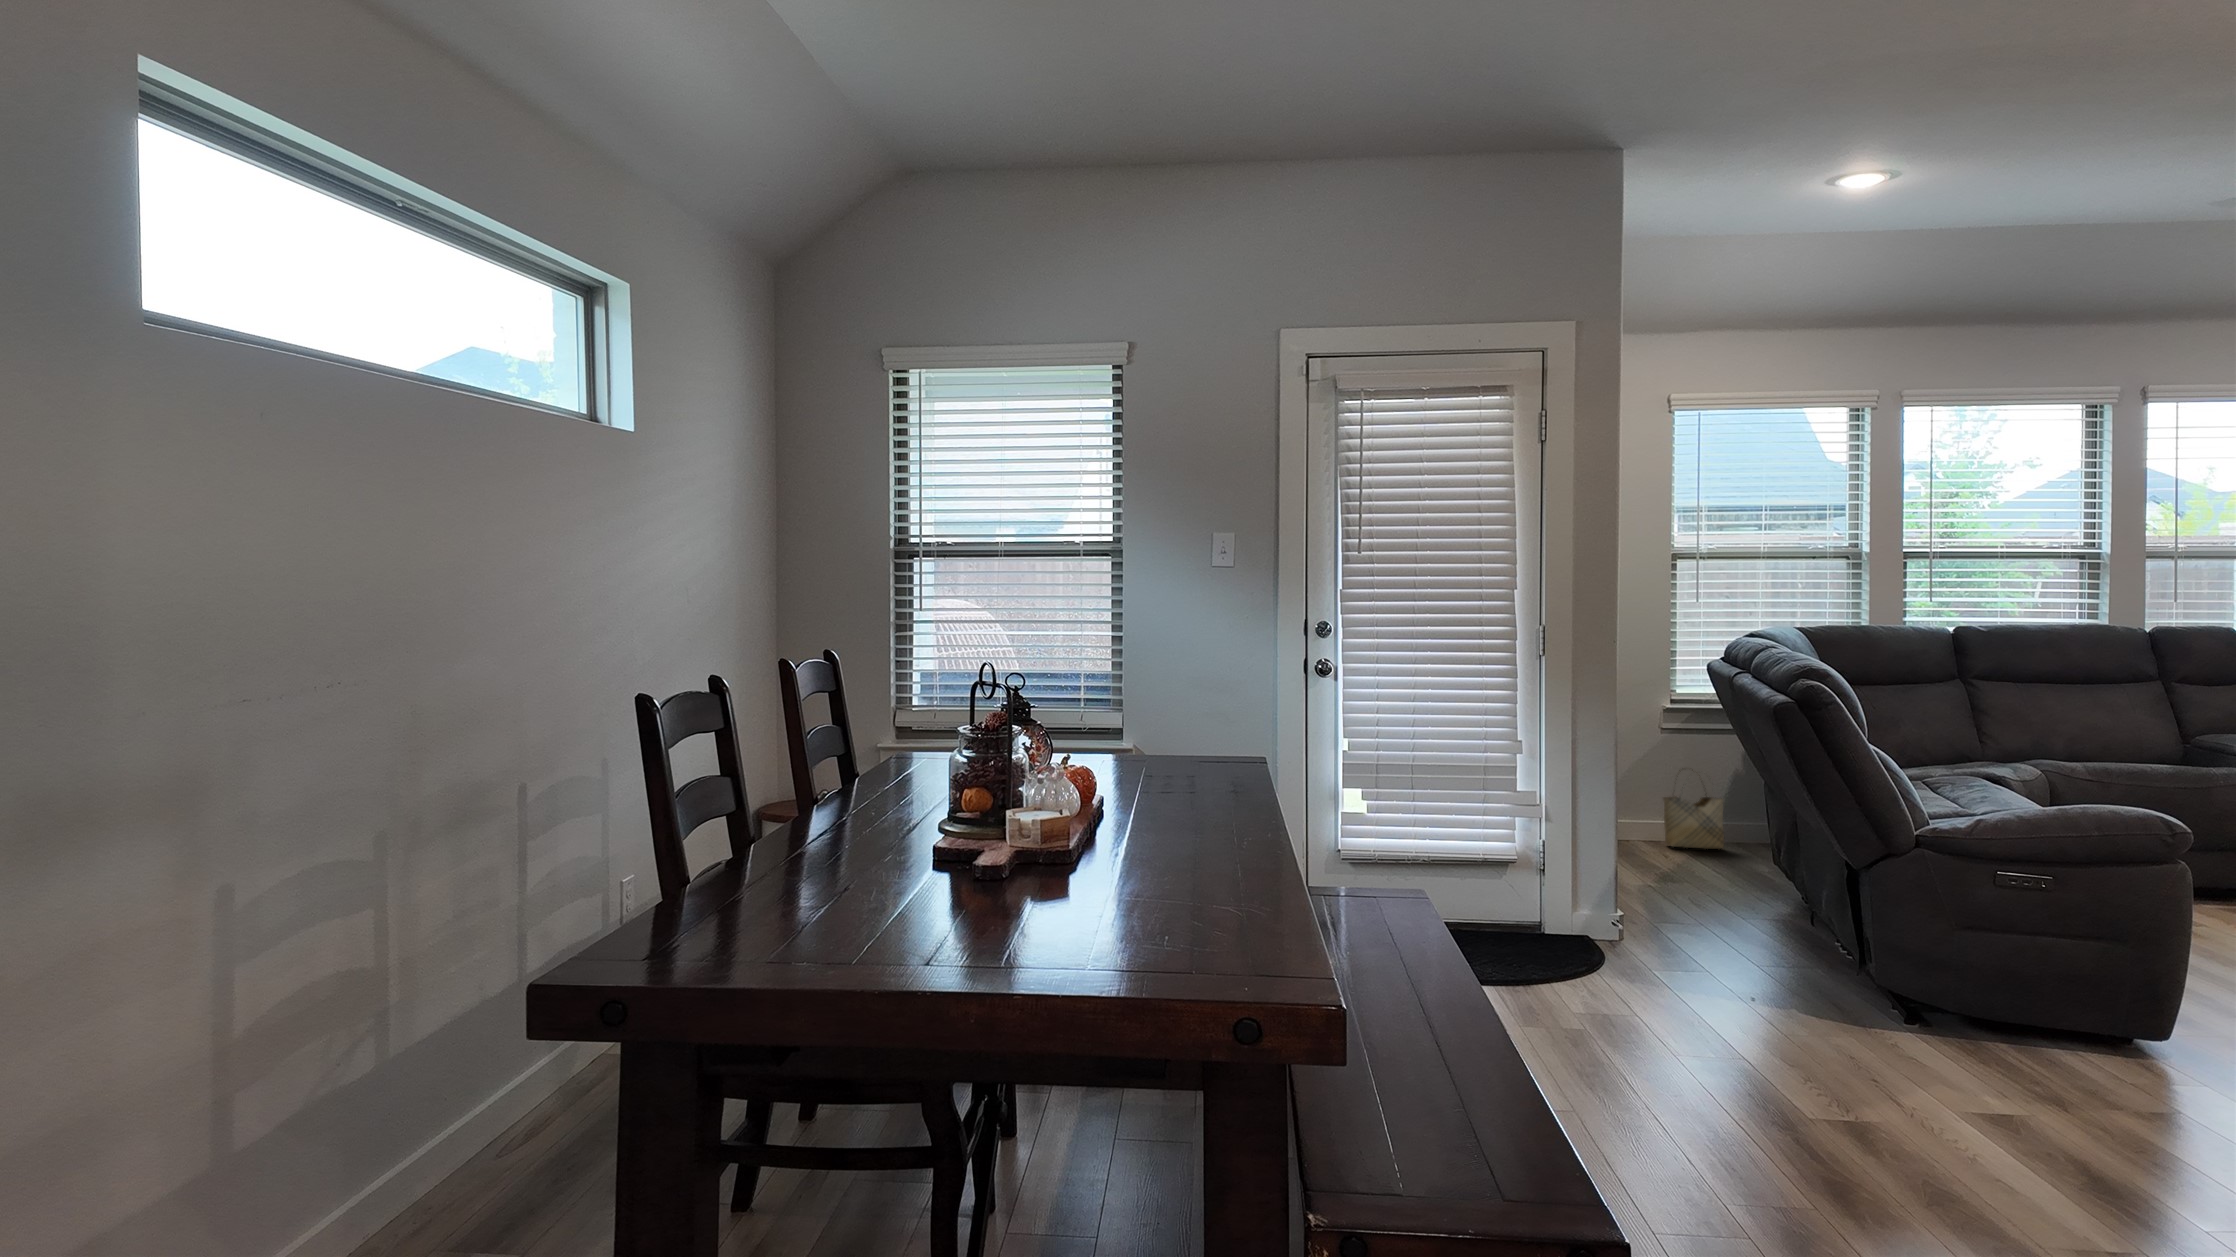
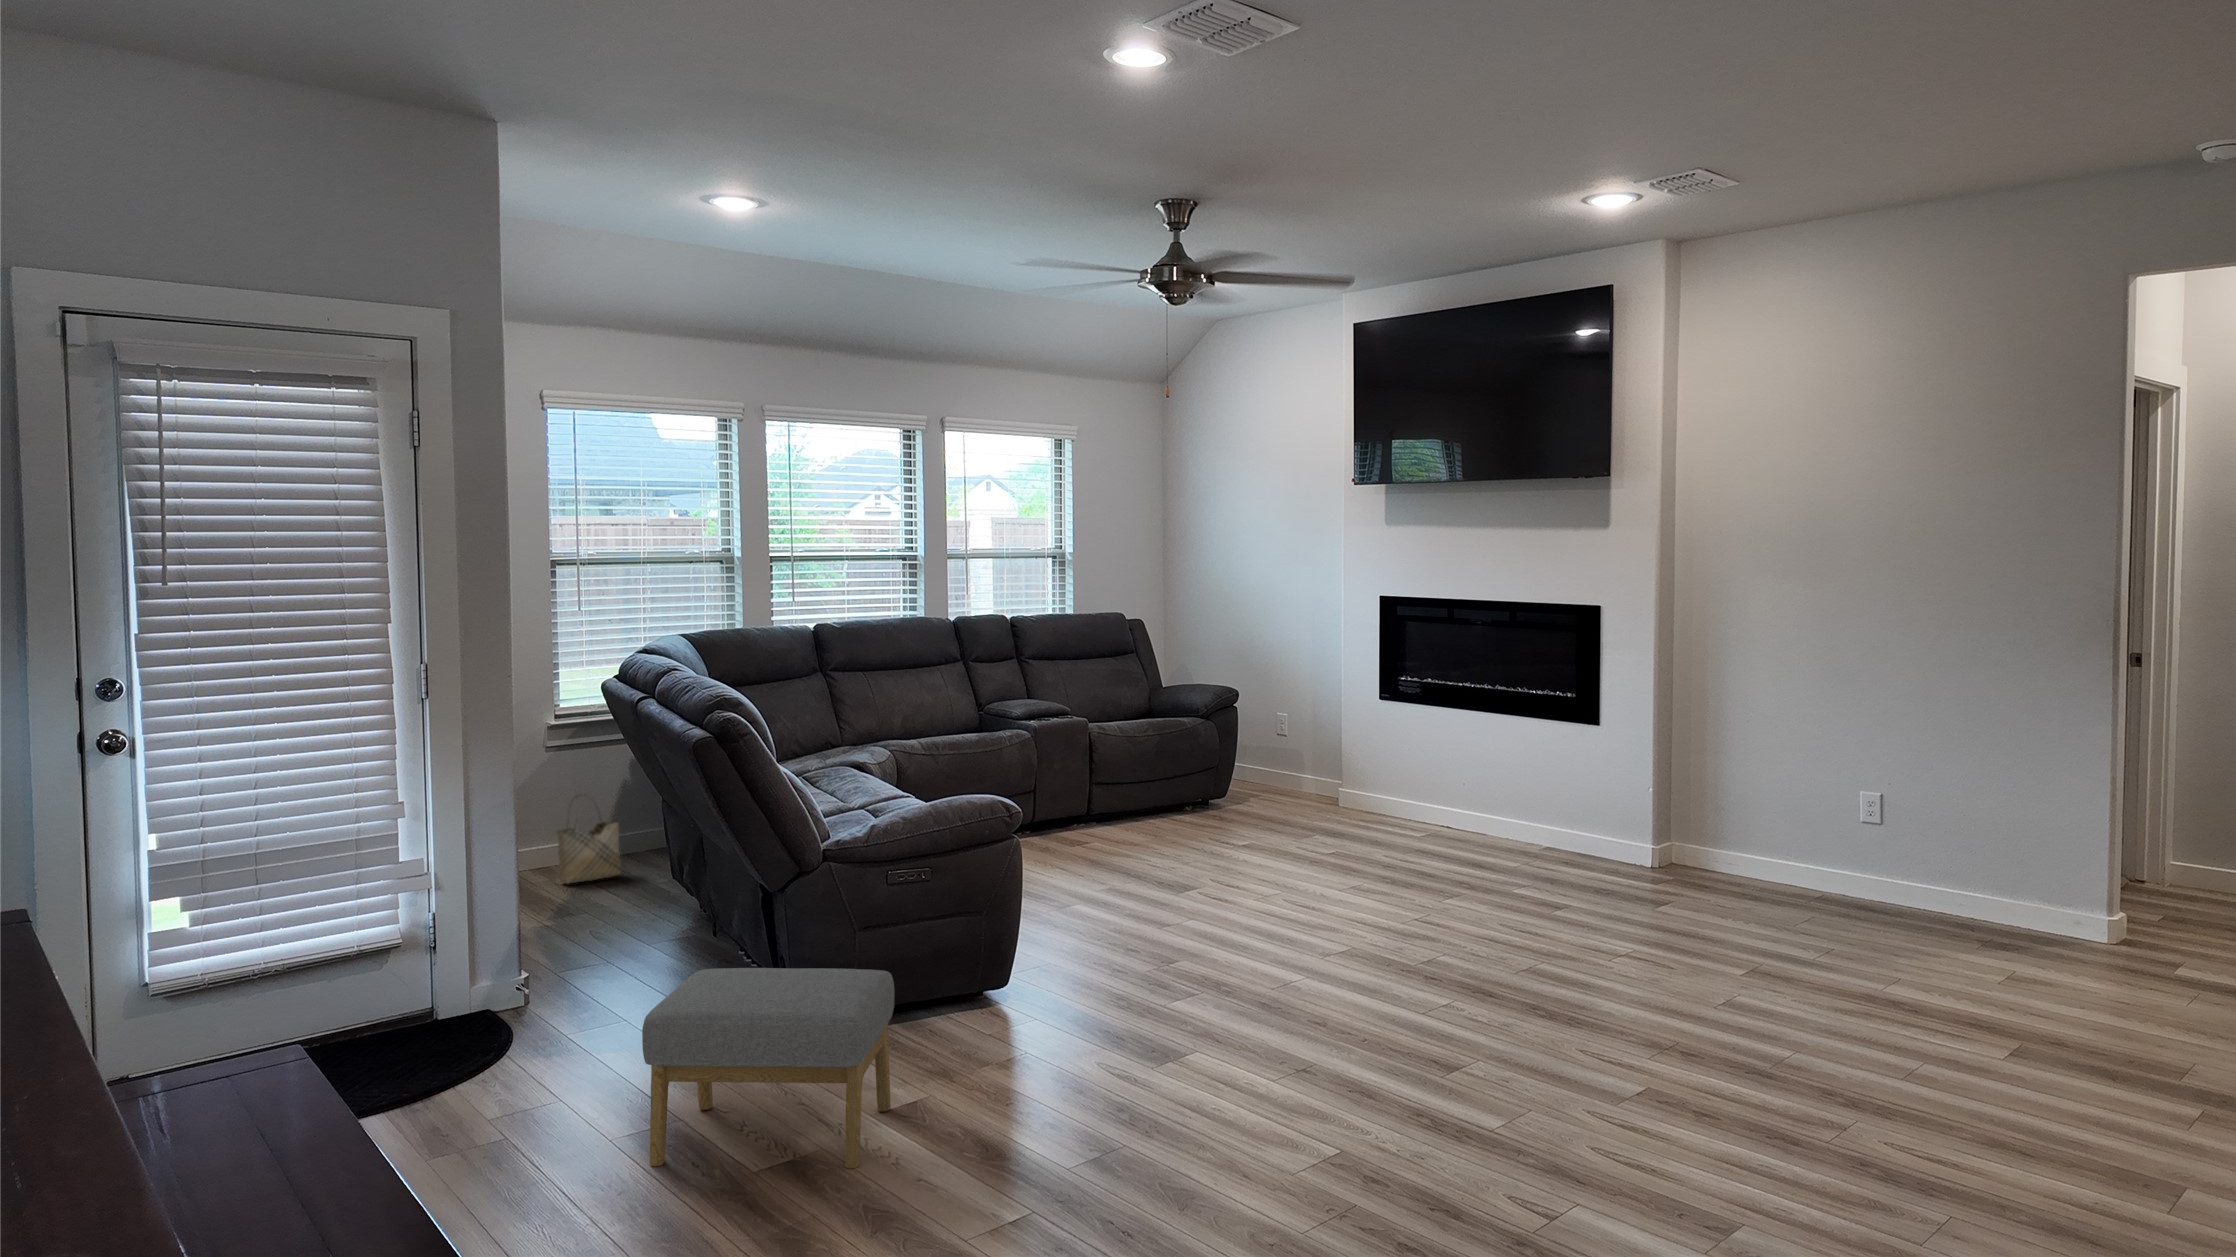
footstool: none [1716,941,2038,1211] -> present [642,968,894,1168]

